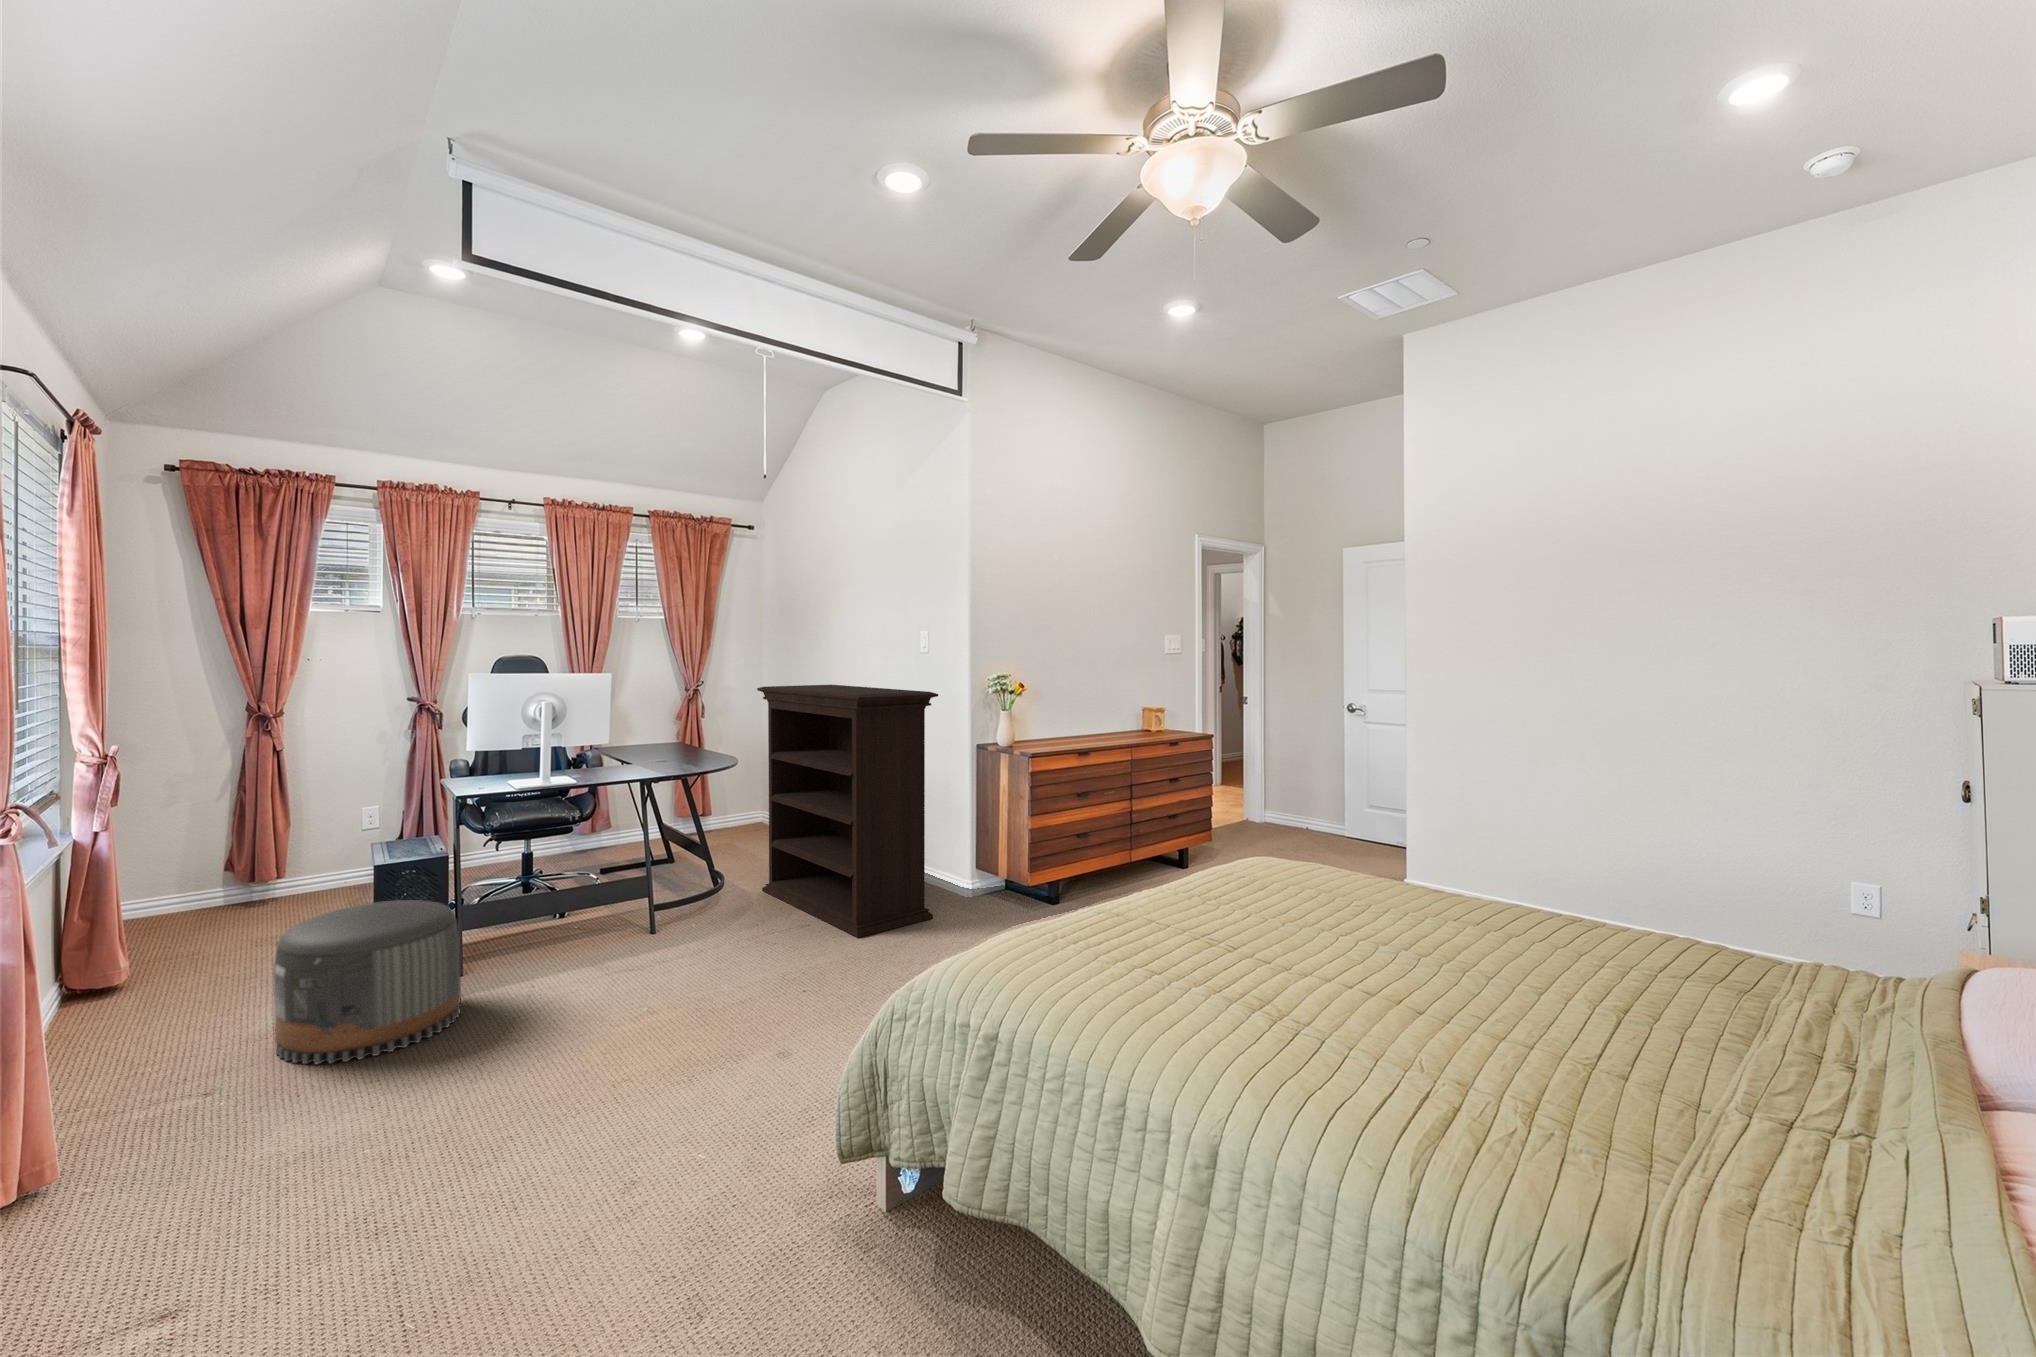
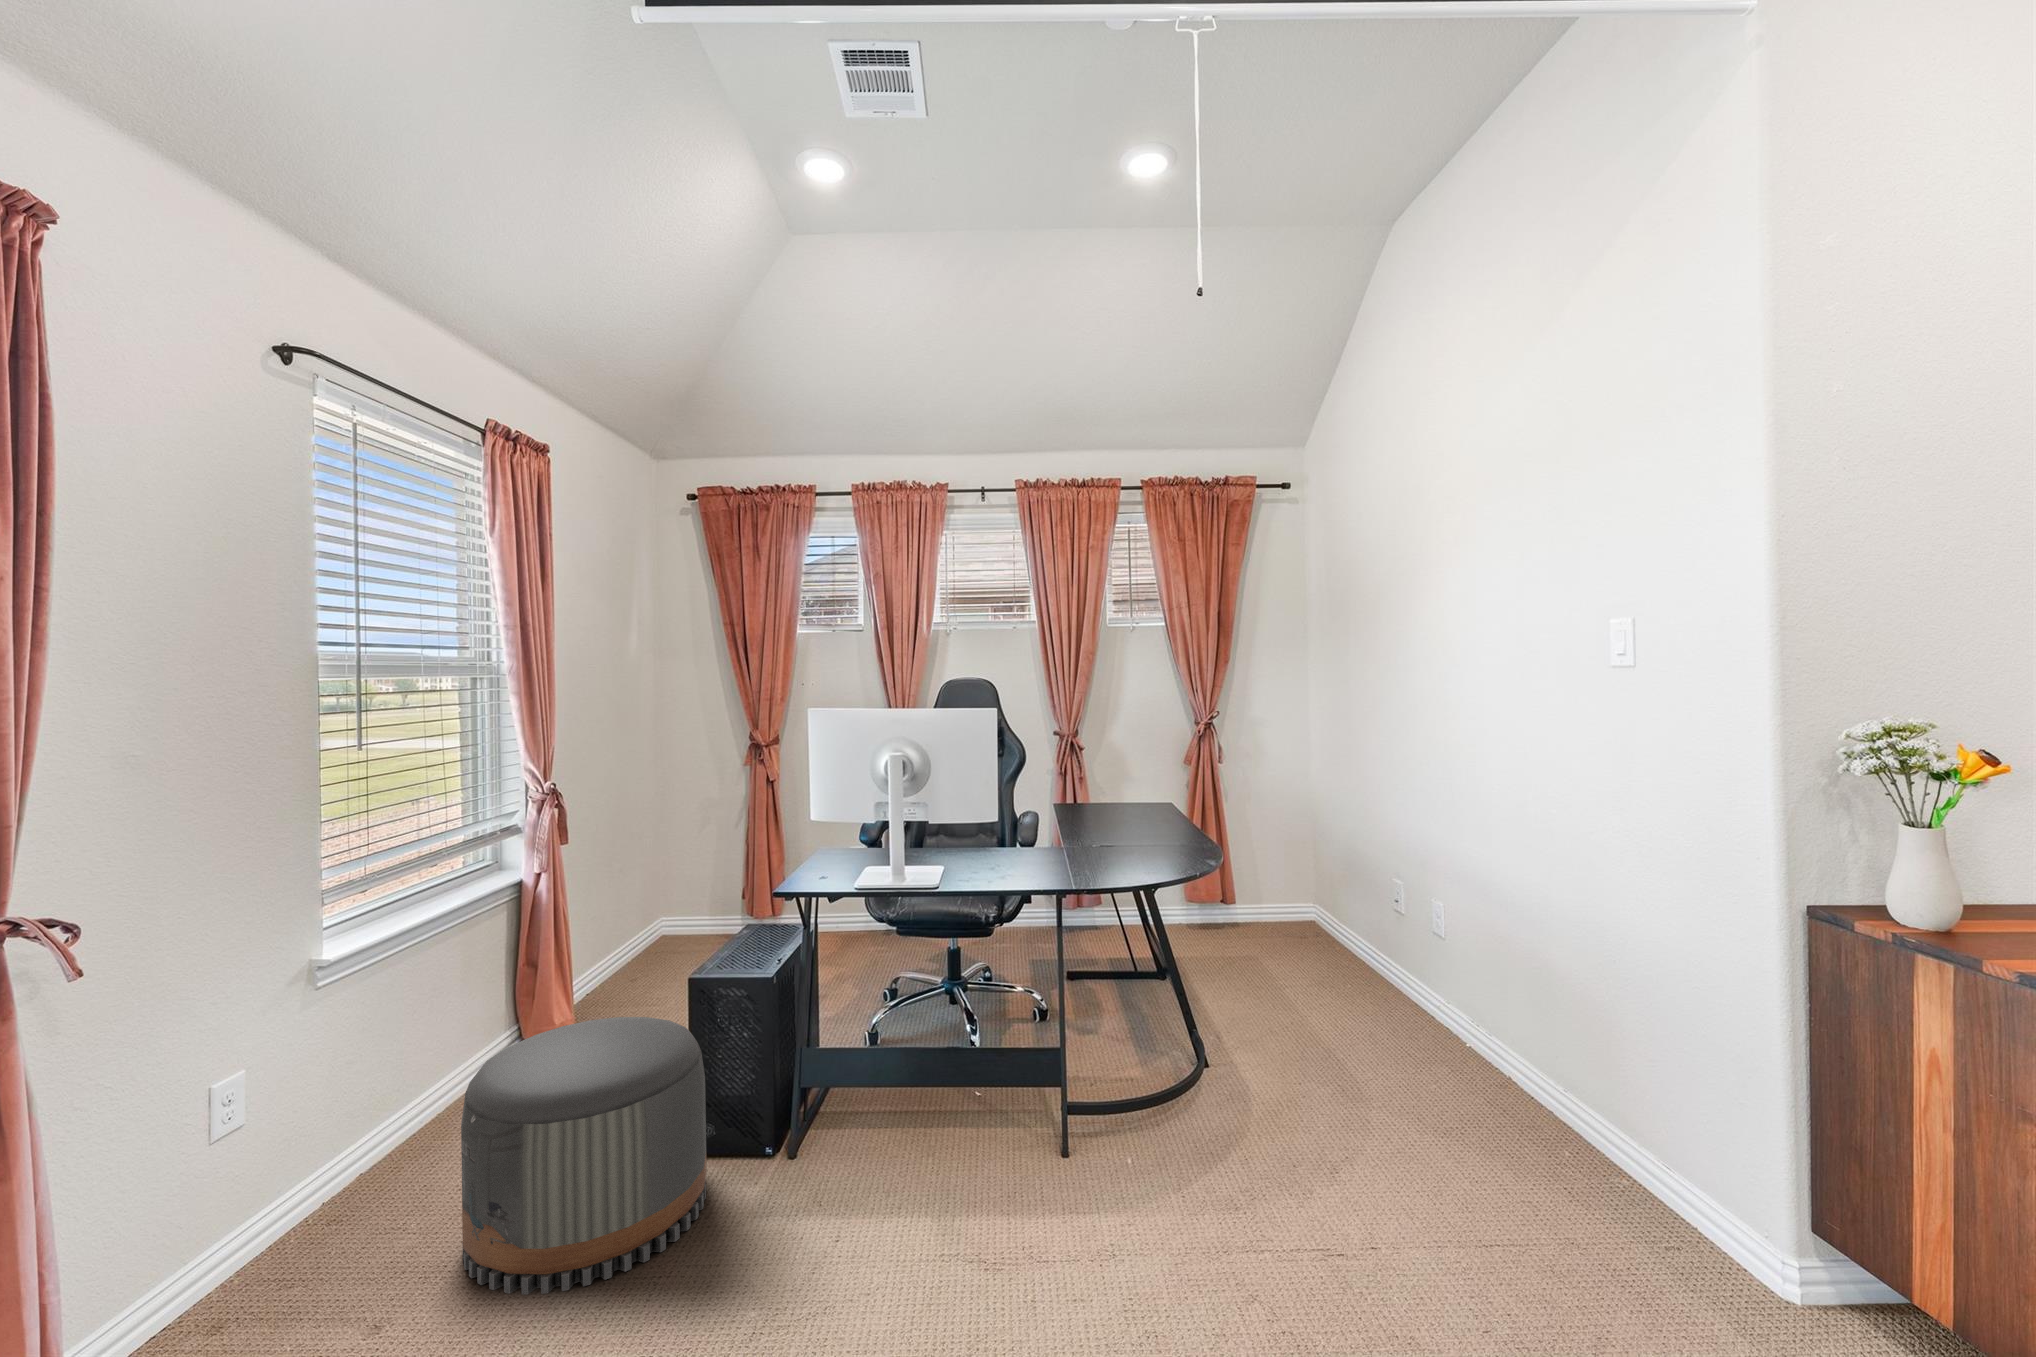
bookshelf: present [757,685,938,938] -> none [1239,713,1611,1299]

